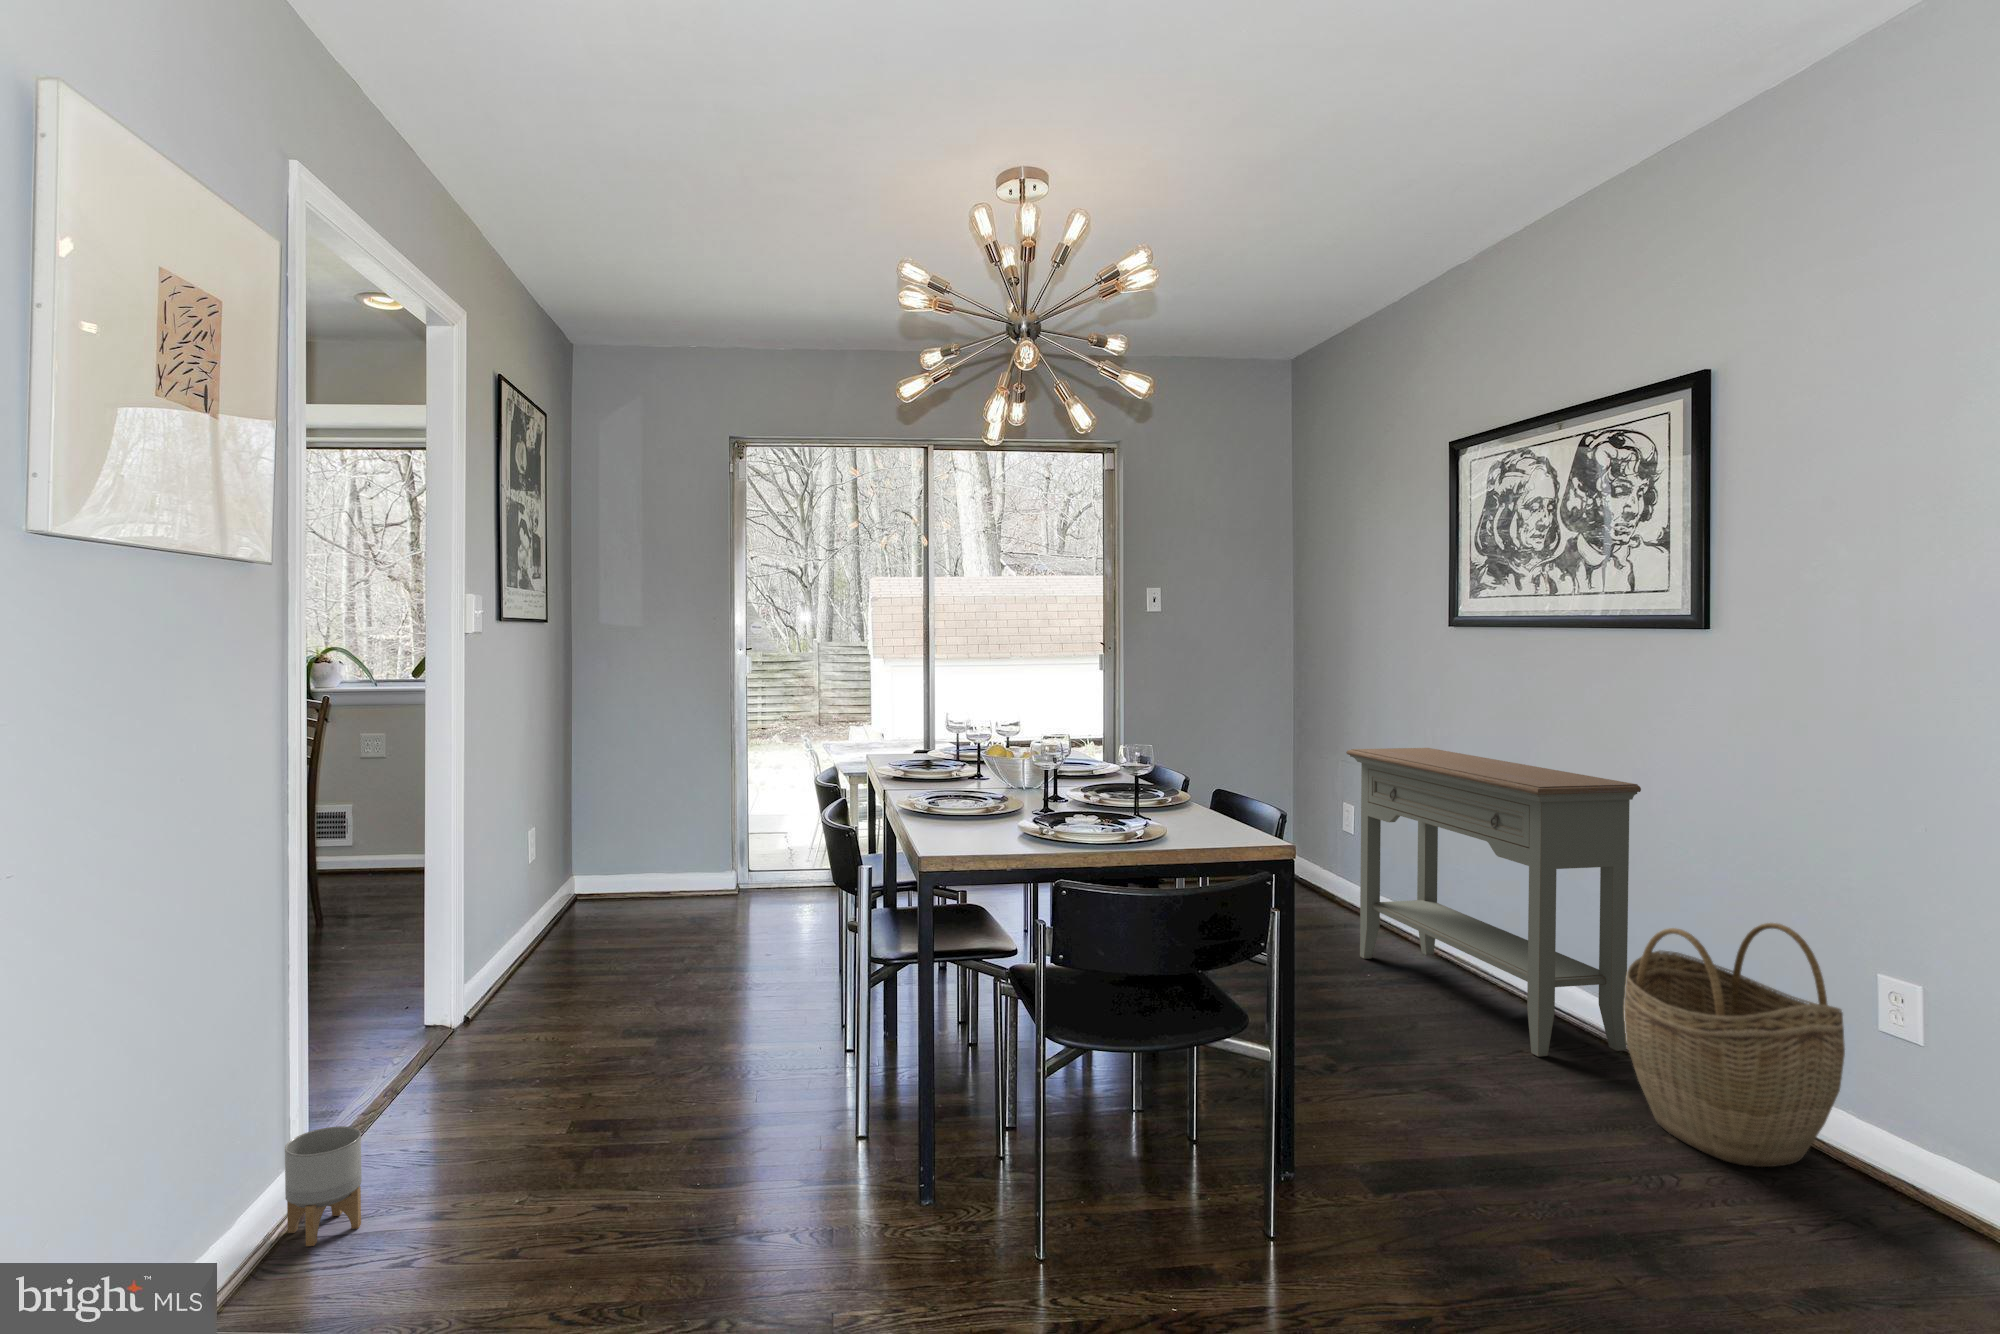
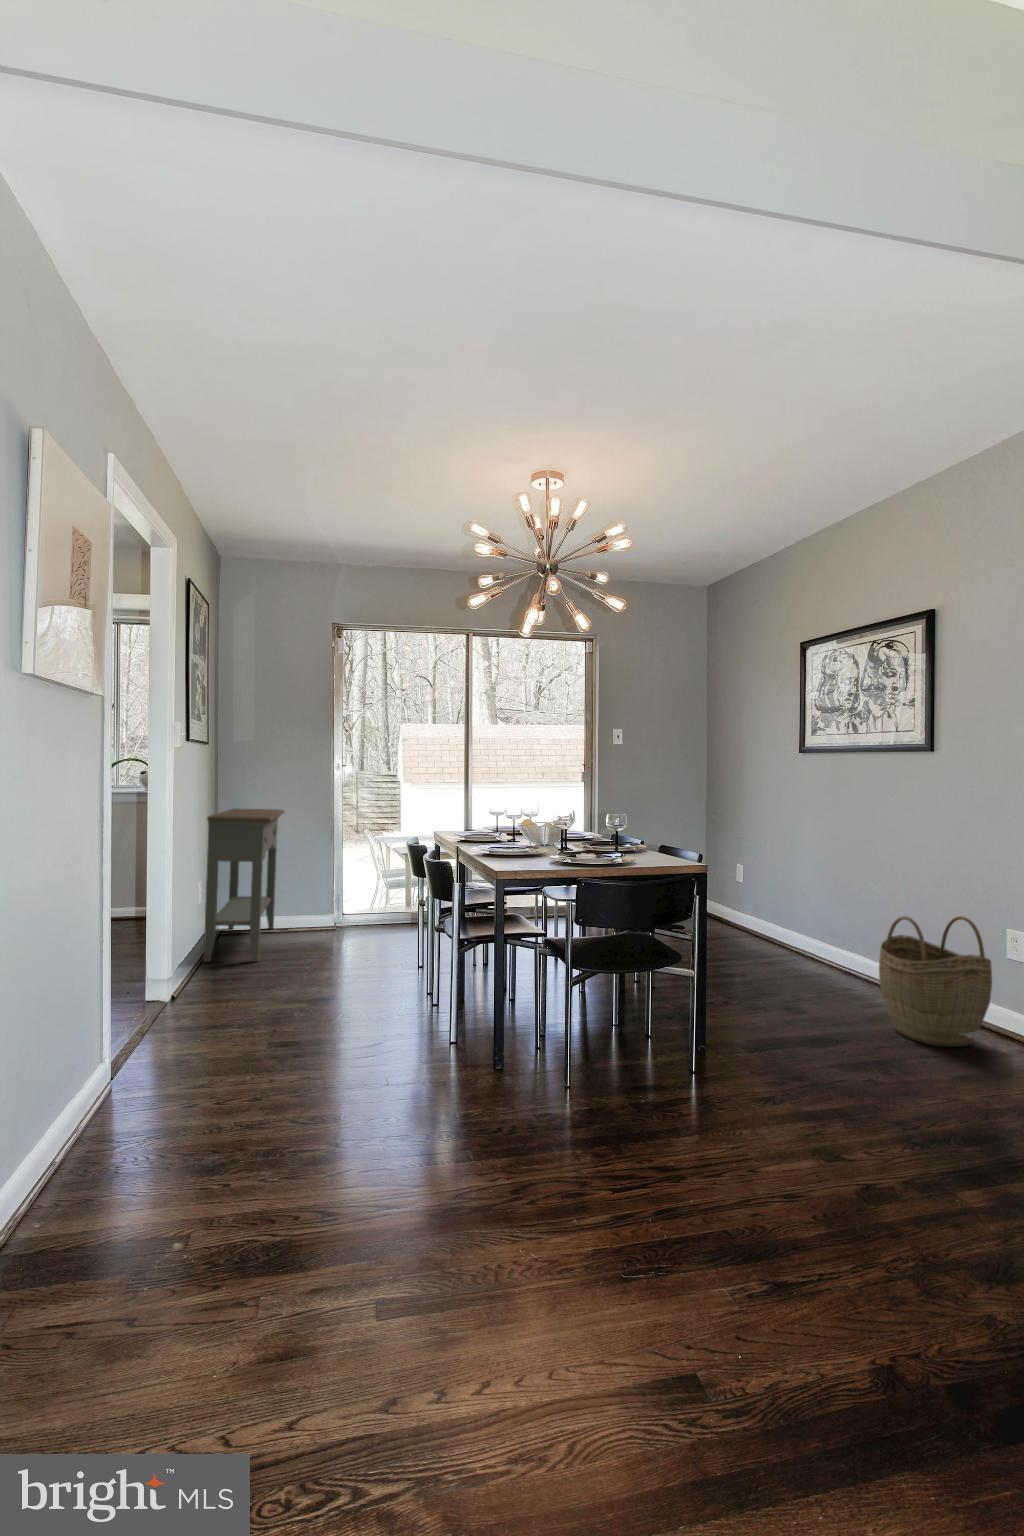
console table: present [1346,748,1641,1057] -> present [204,808,284,962]
planter: present [285,1126,362,1246] -> none [139,994,179,1053]

